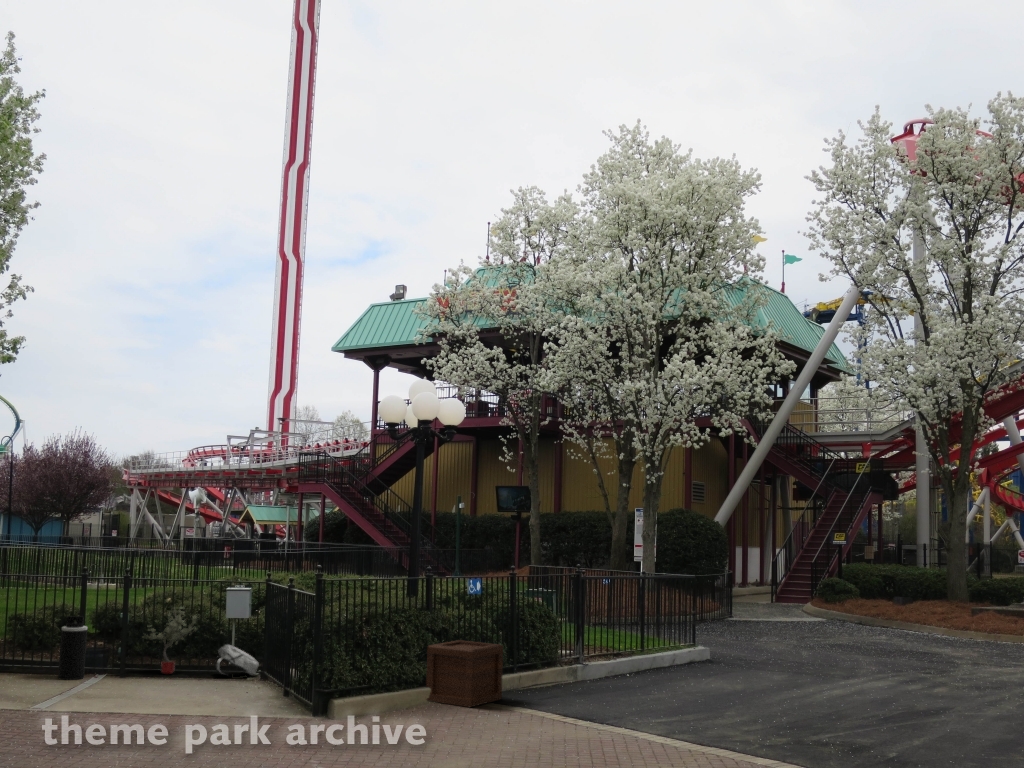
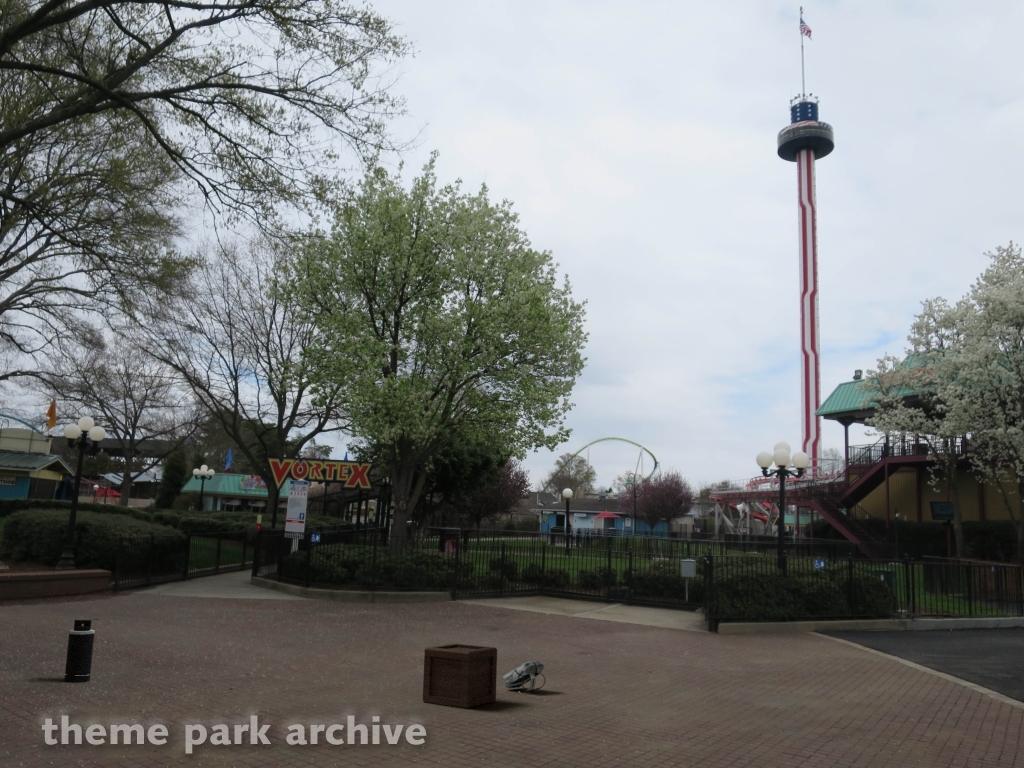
potted tree: present [143,607,197,674] -> none [147,611,203,677]
backpack: present [214,645,259,676] -> present [503,661,546,693]

